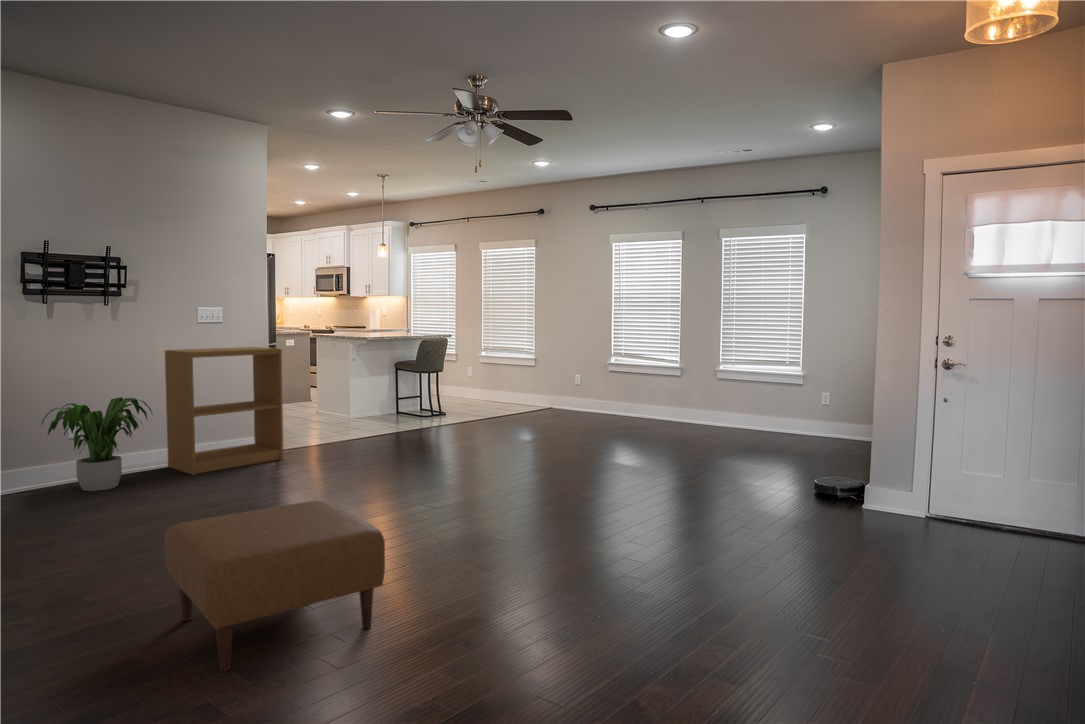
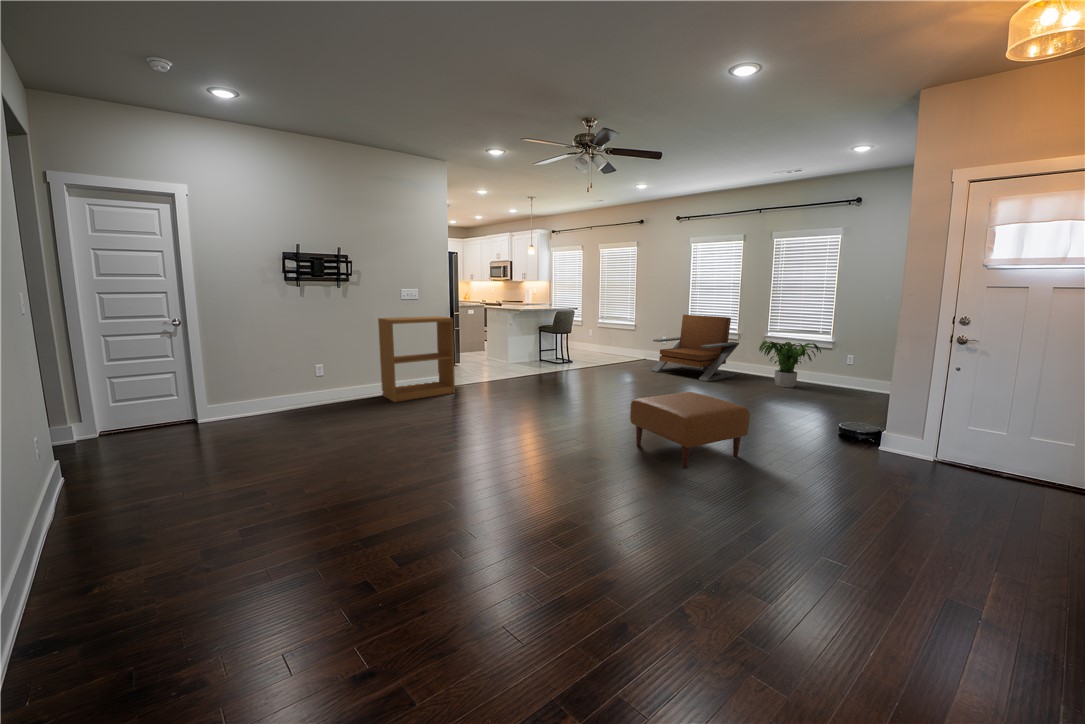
lounge chair: none [562,342,674,431] -> present [651,315,739,382]
potted plant: present [41,397,152,491] -> present [759,341,821,387]
ottoman: present [165,500,385,672] -> present [630,392,750,468]

